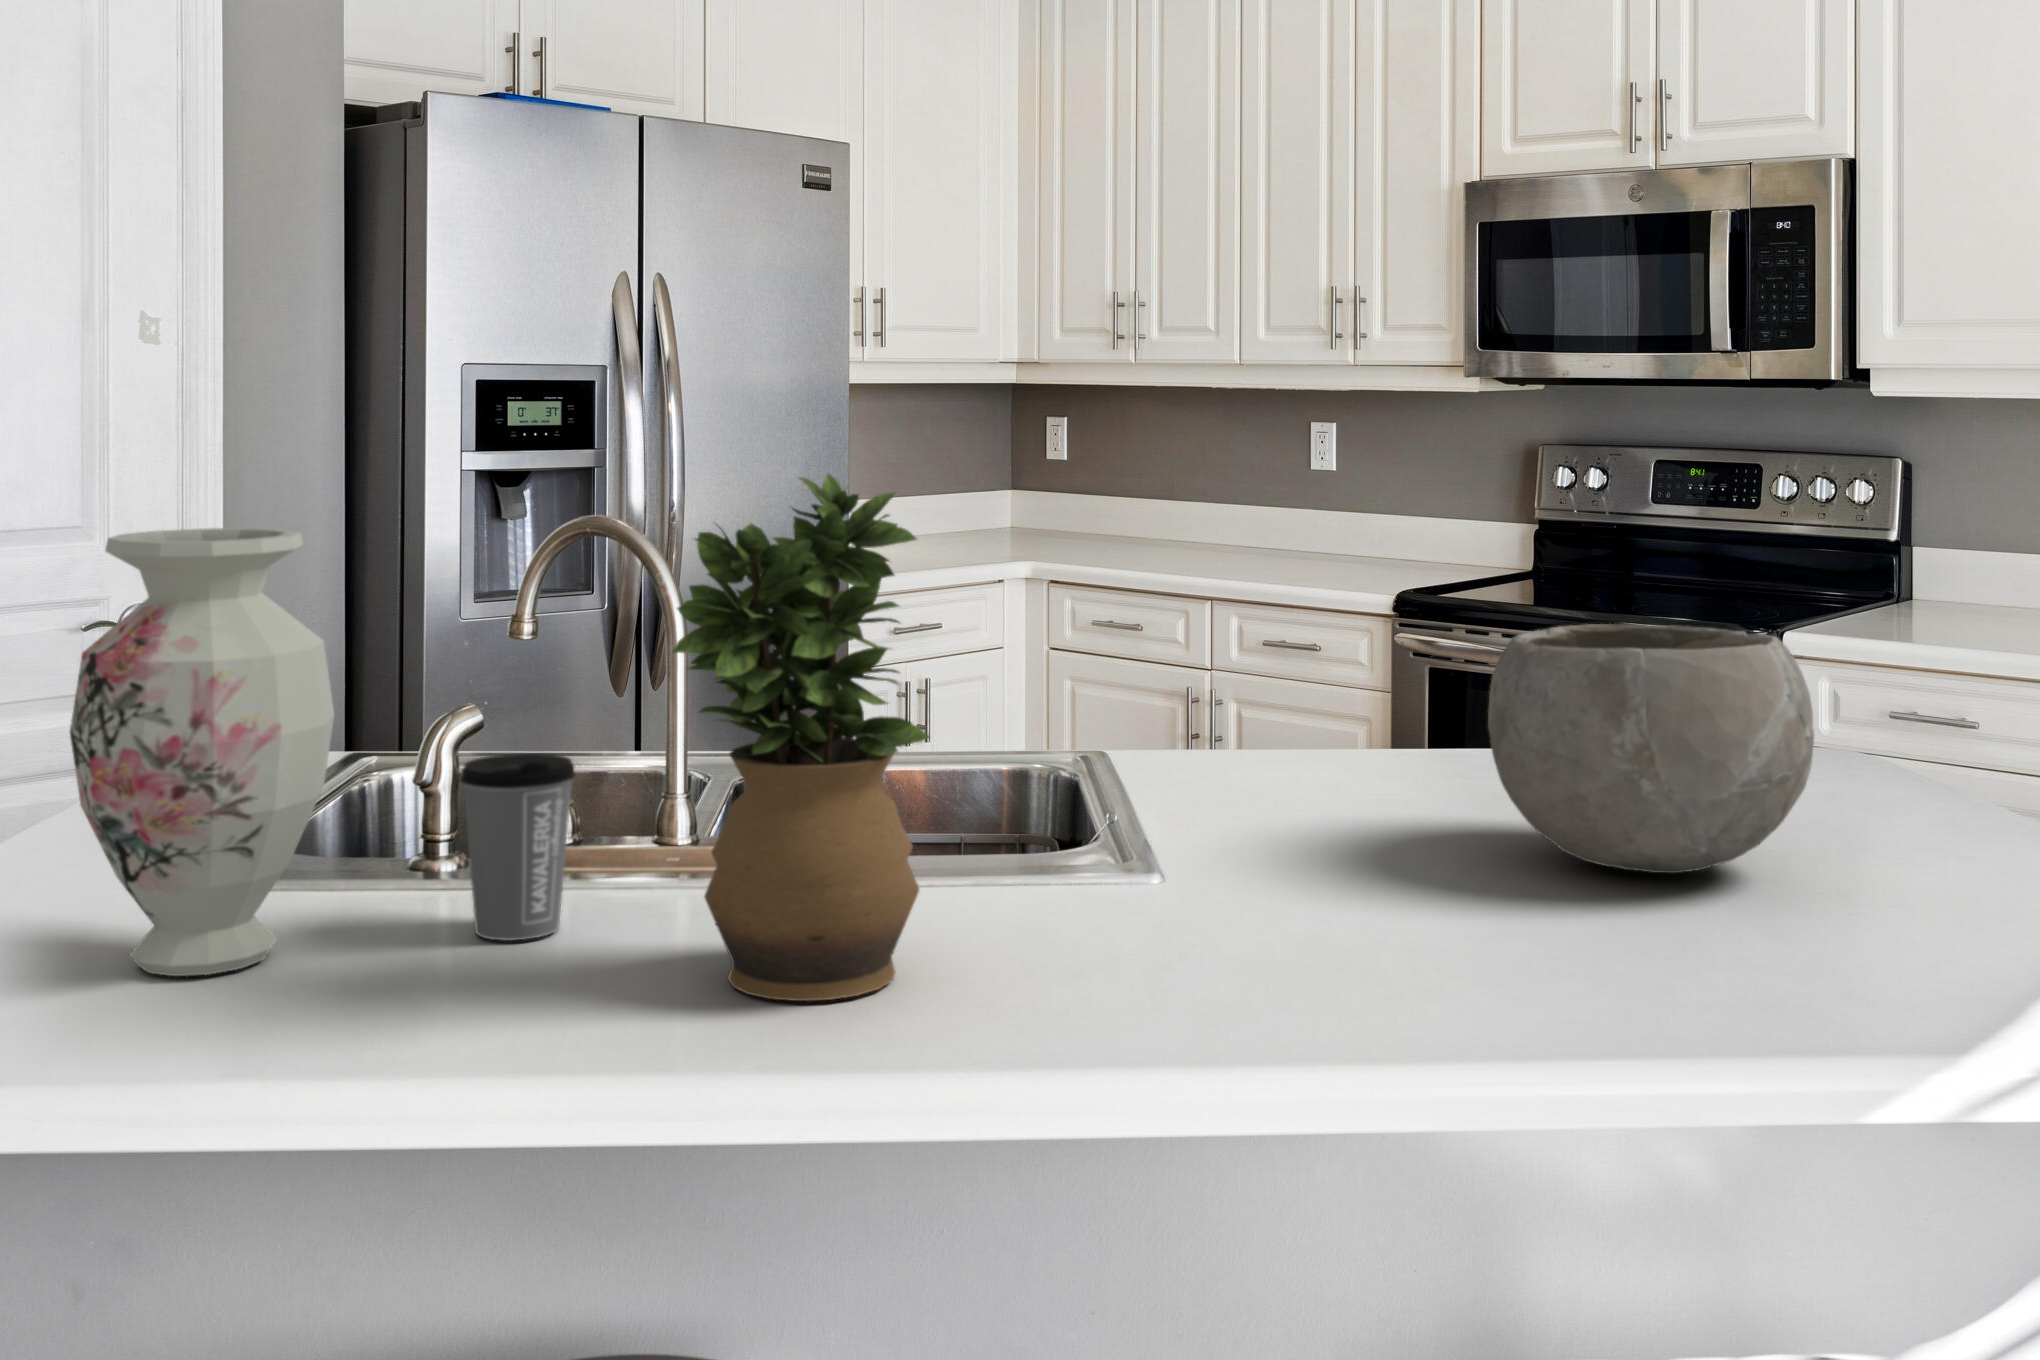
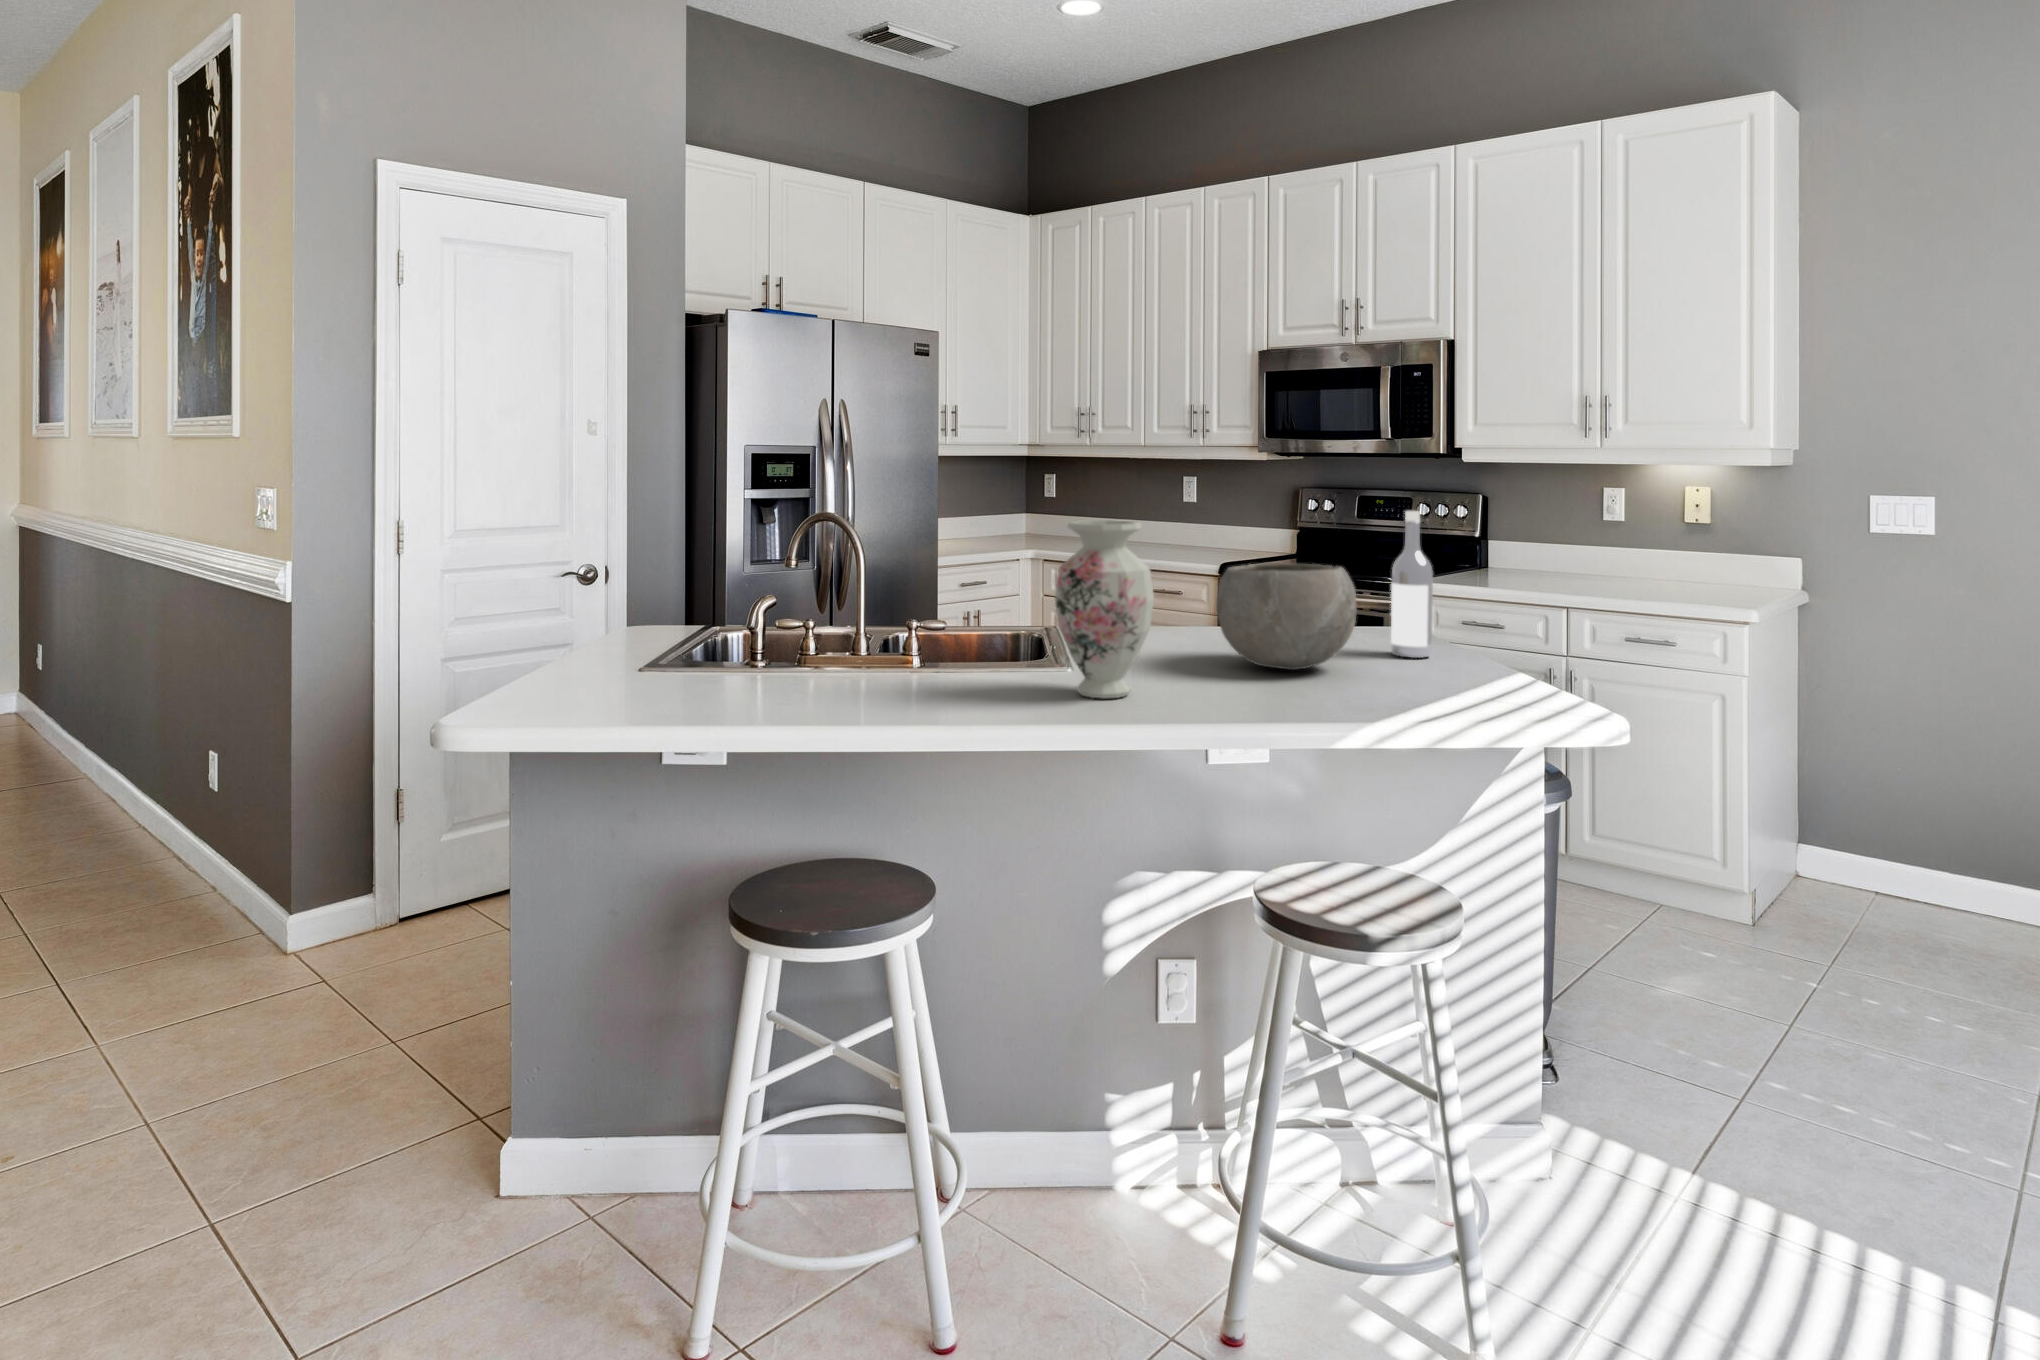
potted plant: present [673,474,929,1001] -> none [862,493,968,706]
wine bottle: none [1861,505,1955,834] -> present [1391,511,1433,658]
vase: present [70,528,334,976] -> present [1055,520,1154,698]
coffee cup: present [460,753,575,941] -> none [772,612,820,687]

